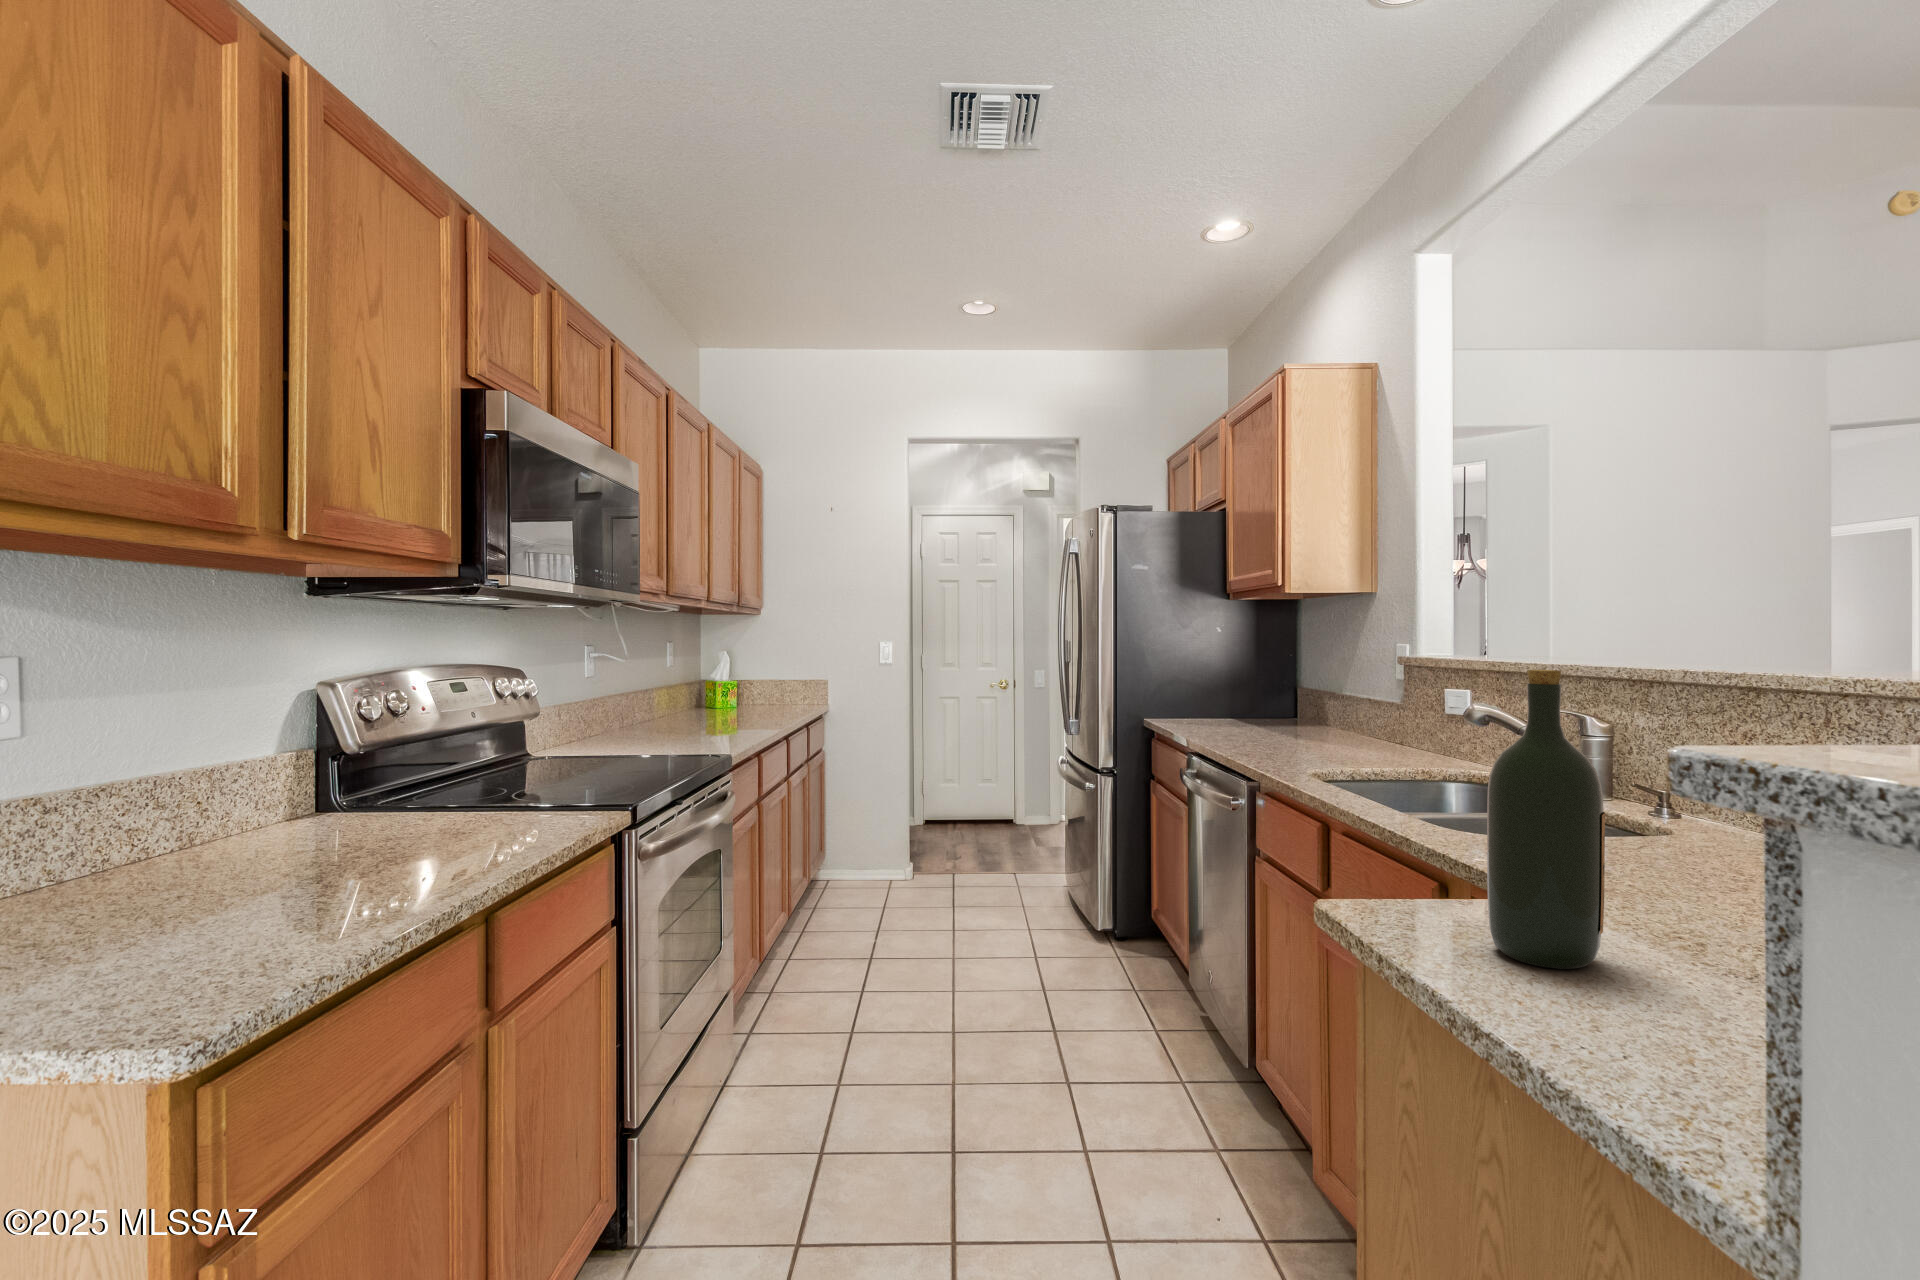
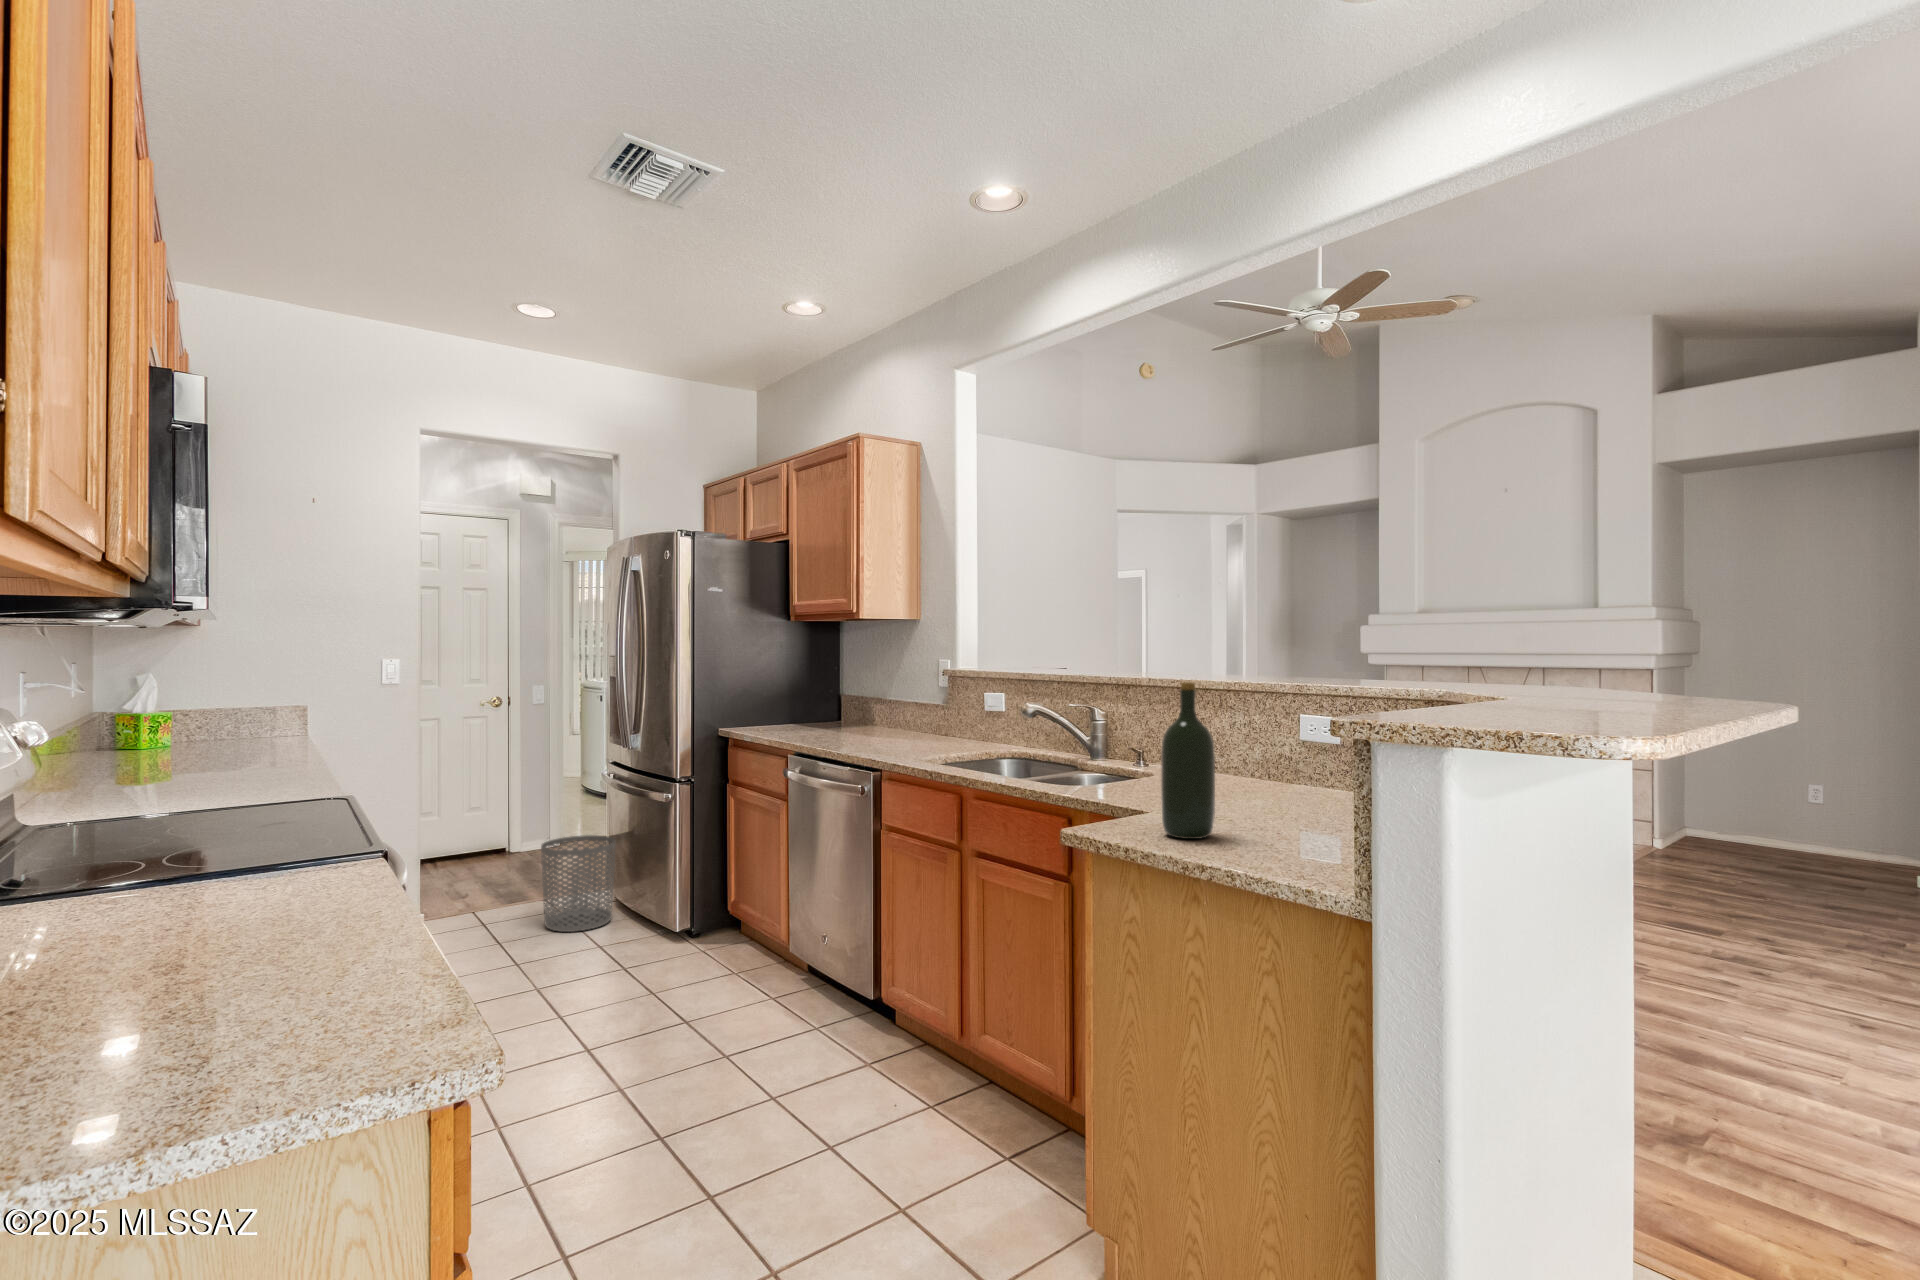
waste bin: none [990,814,1057,908] -> present [541,835,616,932]

